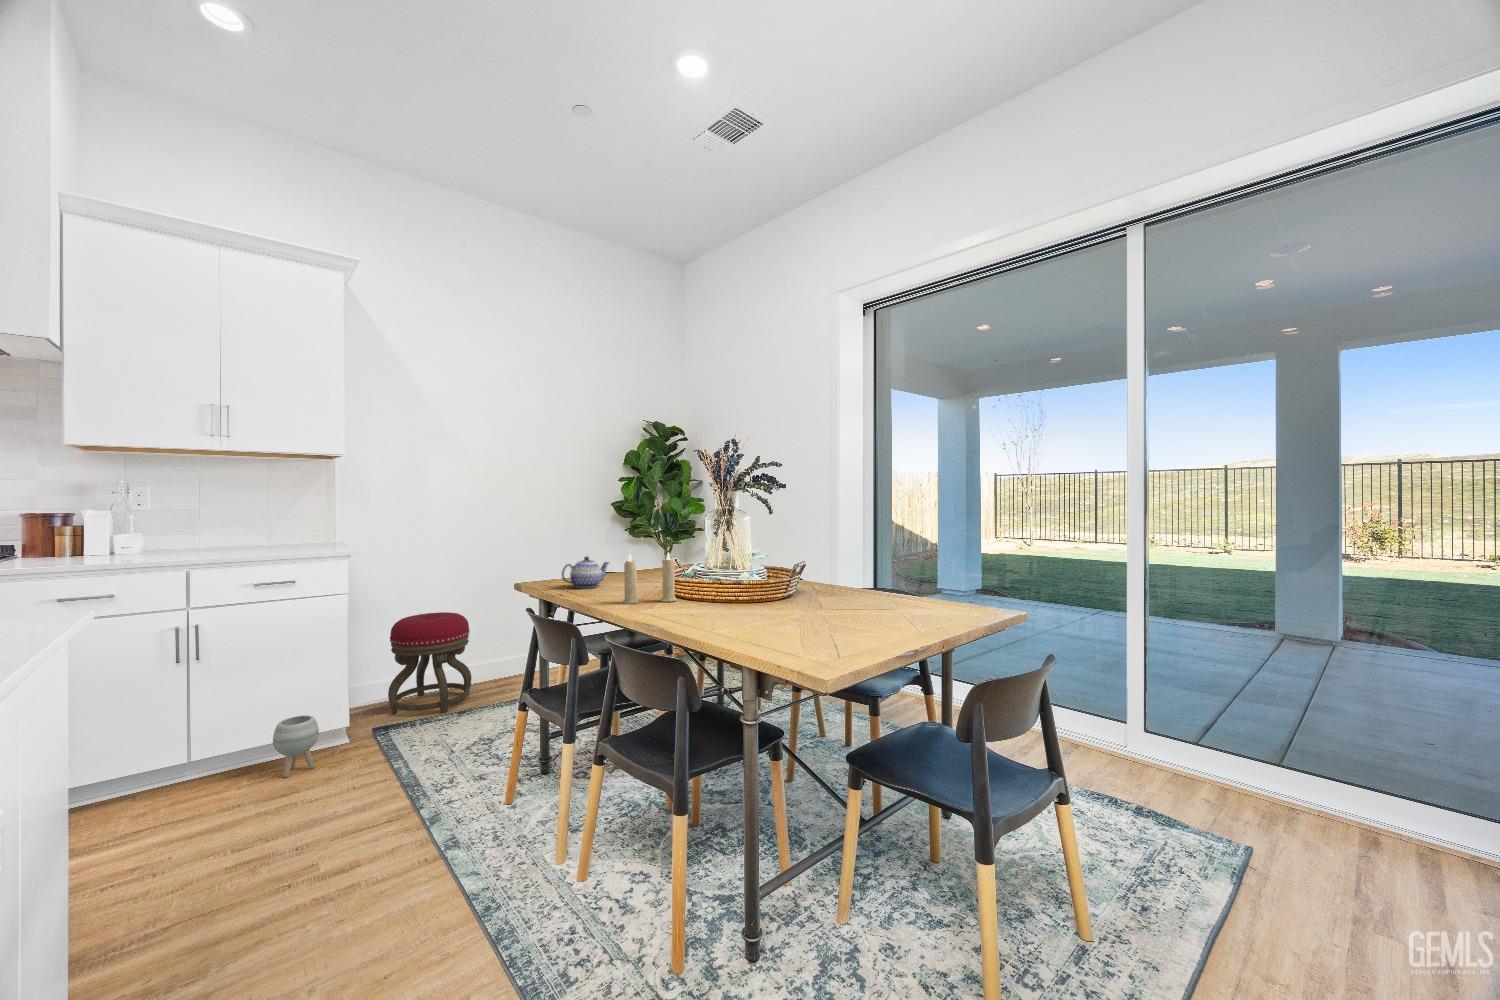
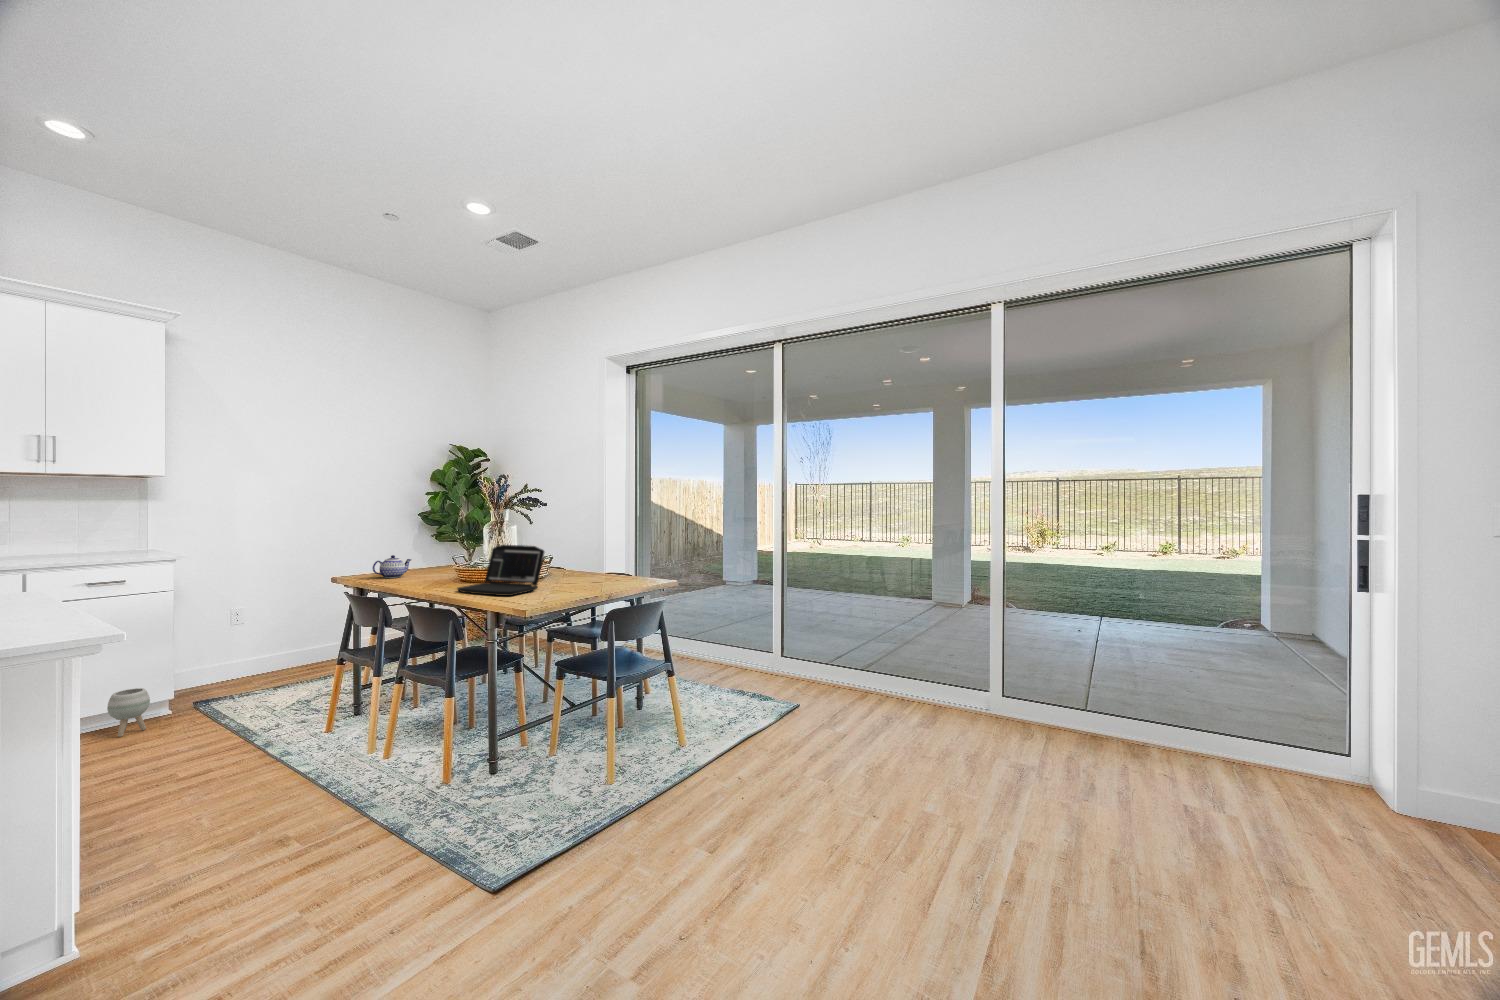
laptop: none [679,545,810,633] -> present [457,545,544,596]
candle: present [622,552,677,604] -> none [419,550,460,586]
stool: present [388,612,471,714] -> none [205,607,284,692]

